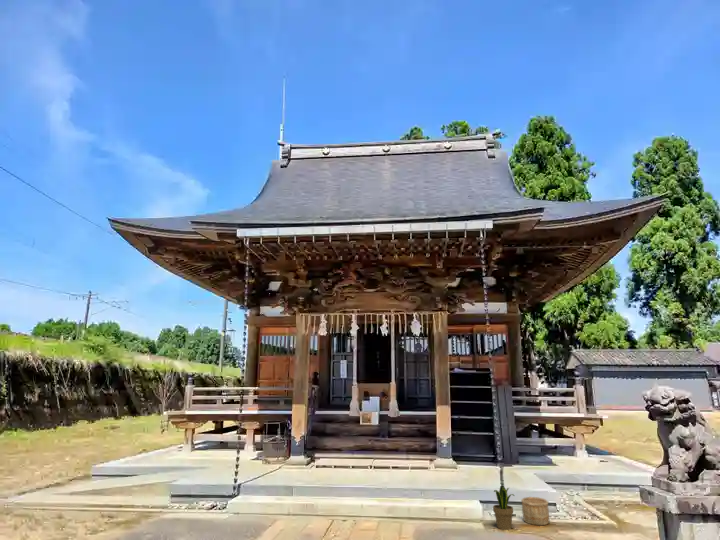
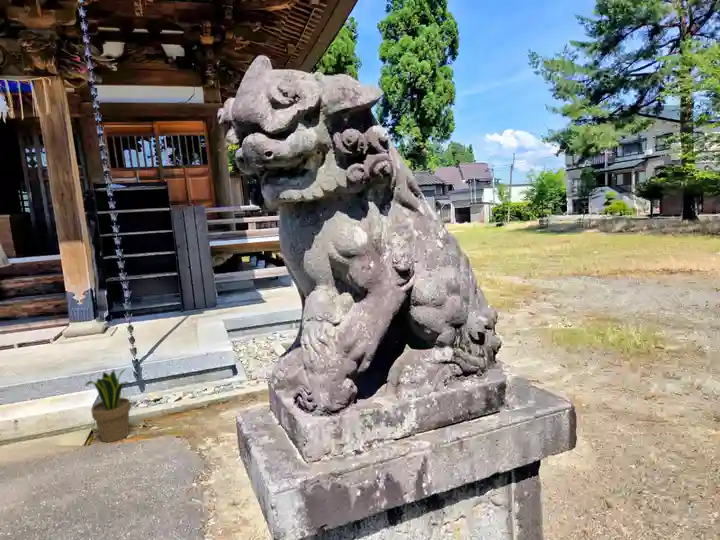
wooden bucket: present [521,497,549,525] -> none [157,369,205,416]

